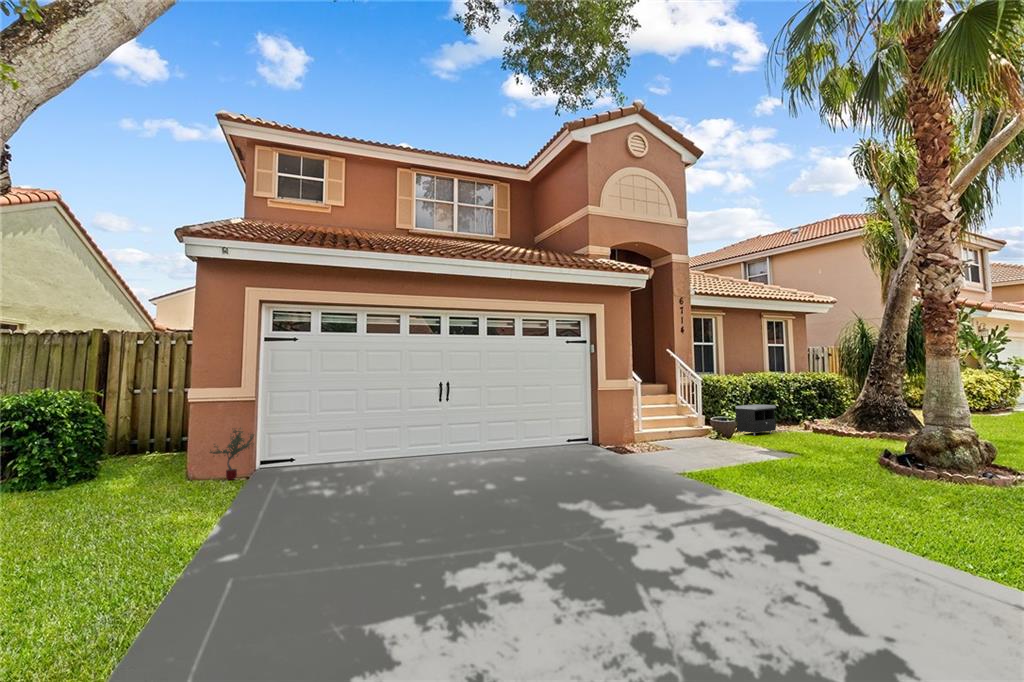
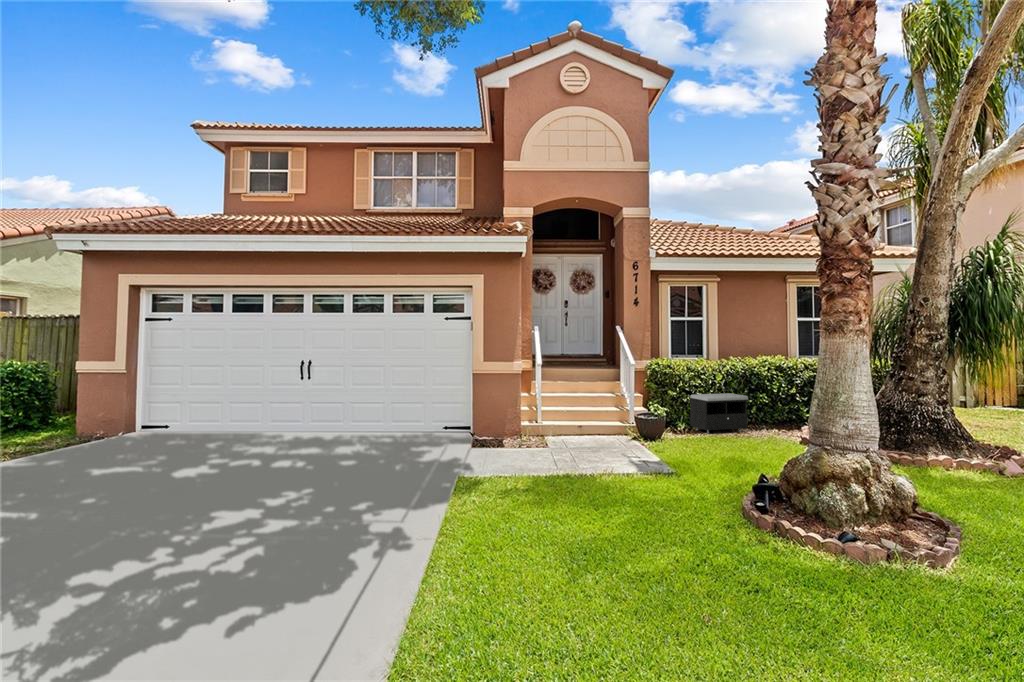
potted tree: present [210,428,254,480] -> none [72,399,110,444]

